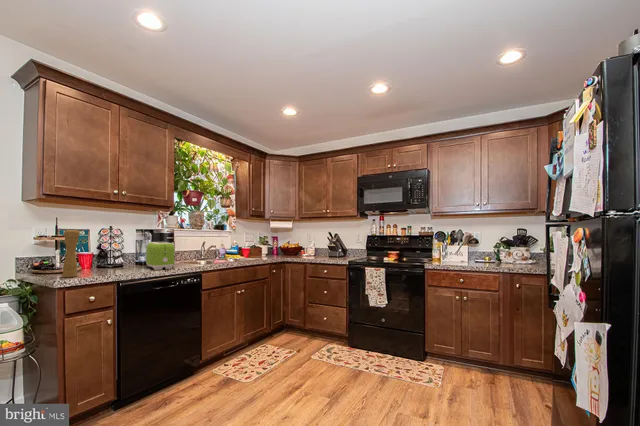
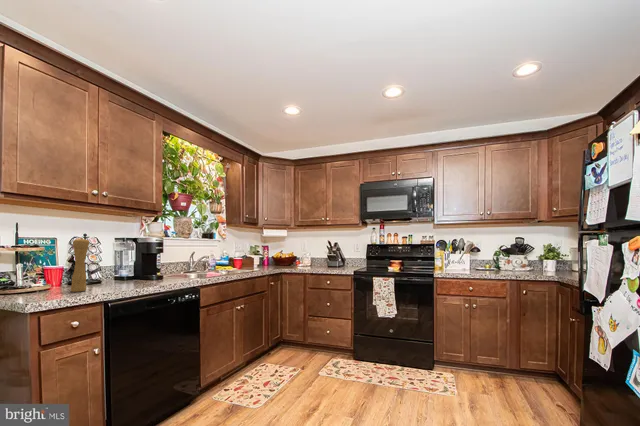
toaster: present [146,242,175,270] -> none [144,252,180,283]

